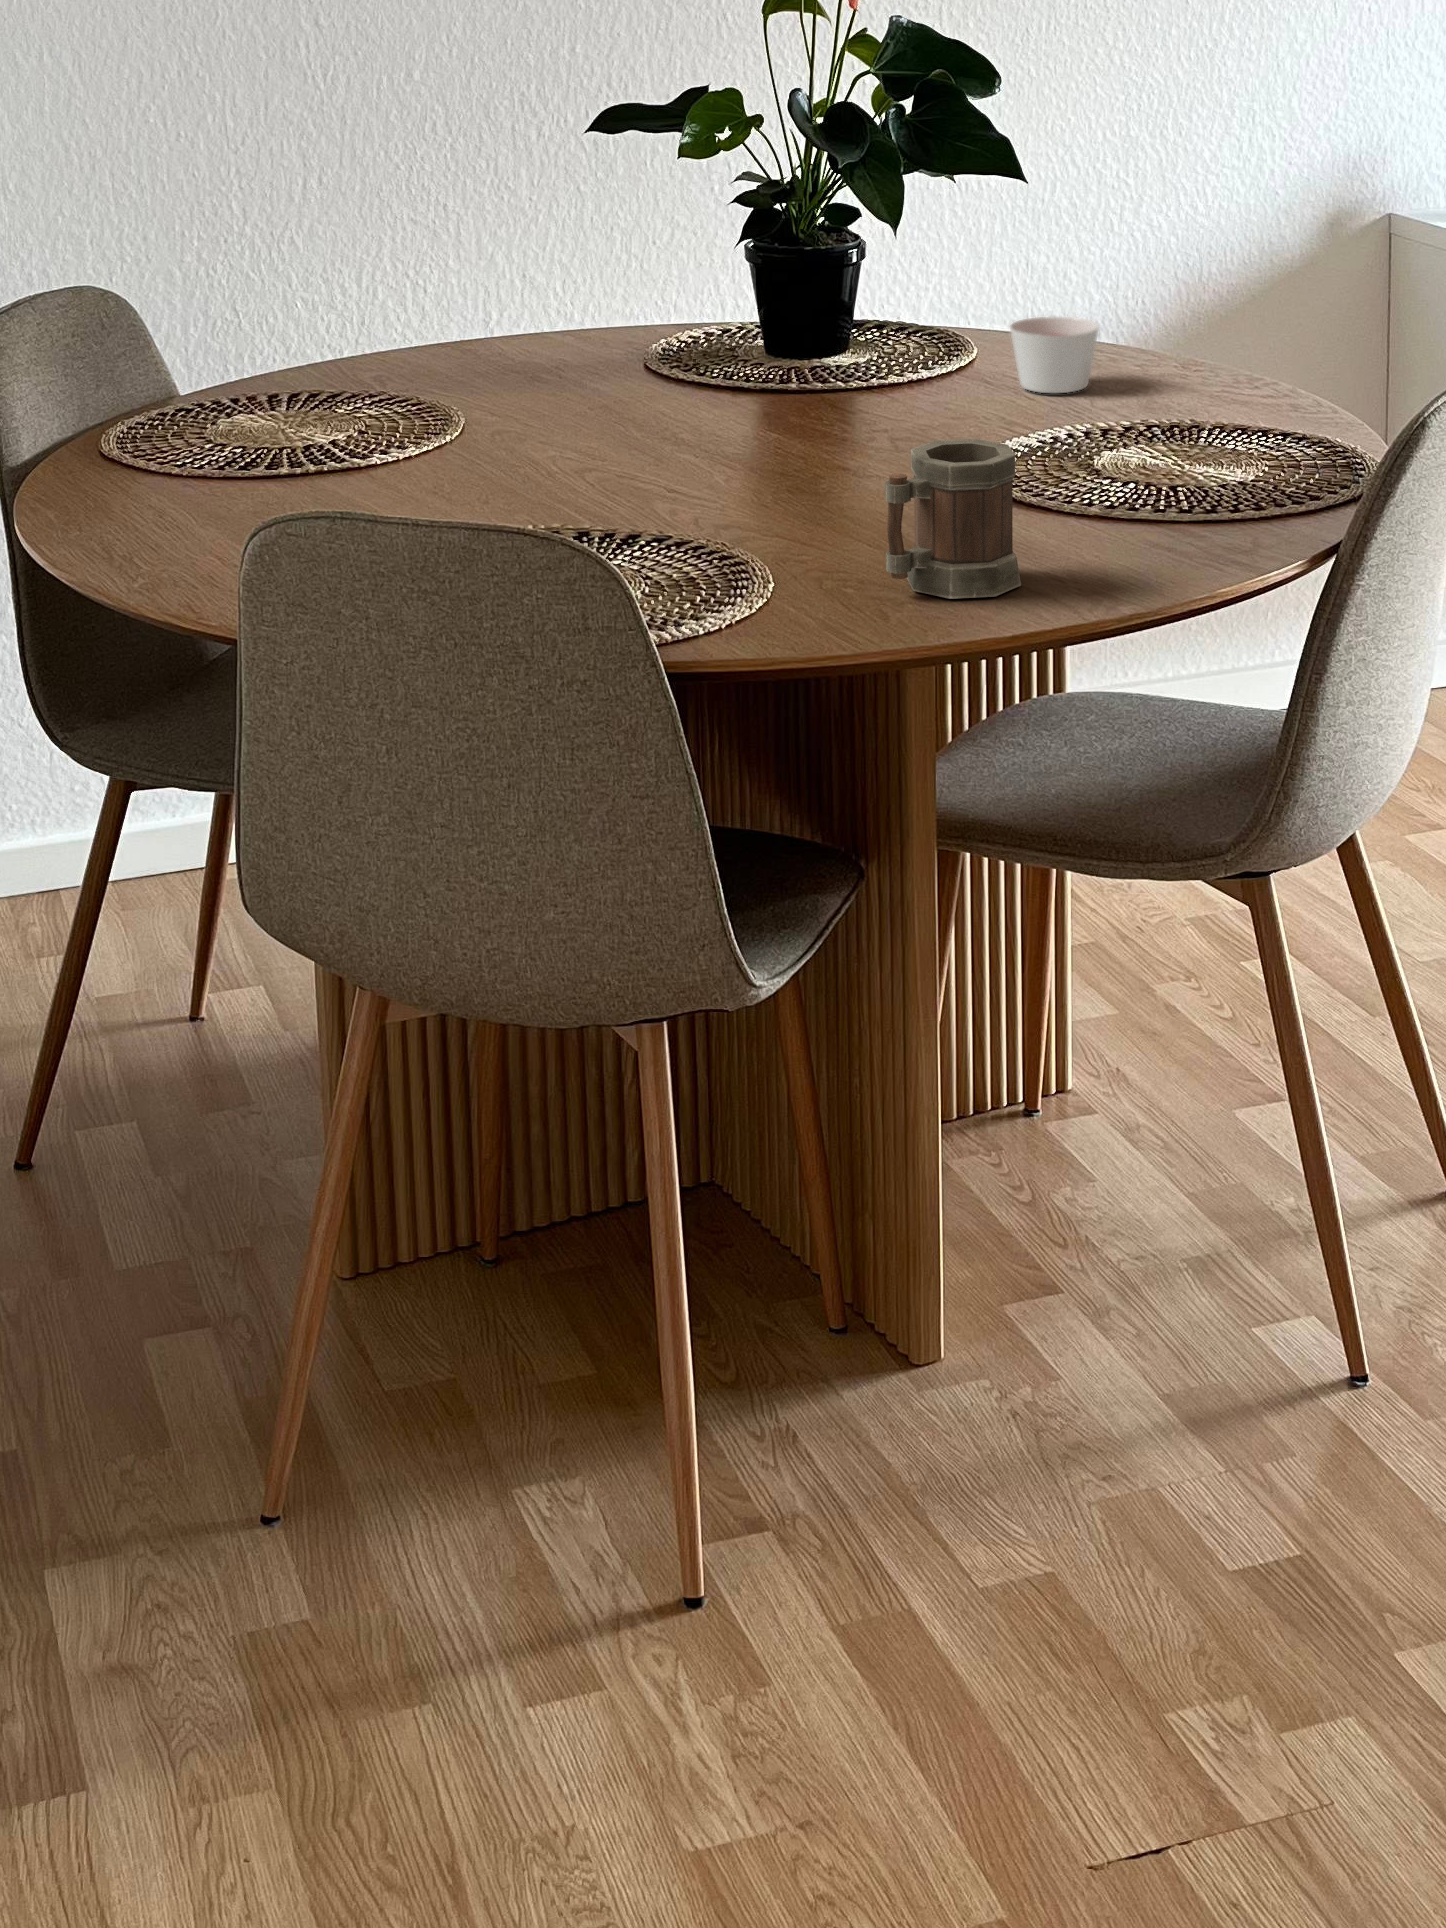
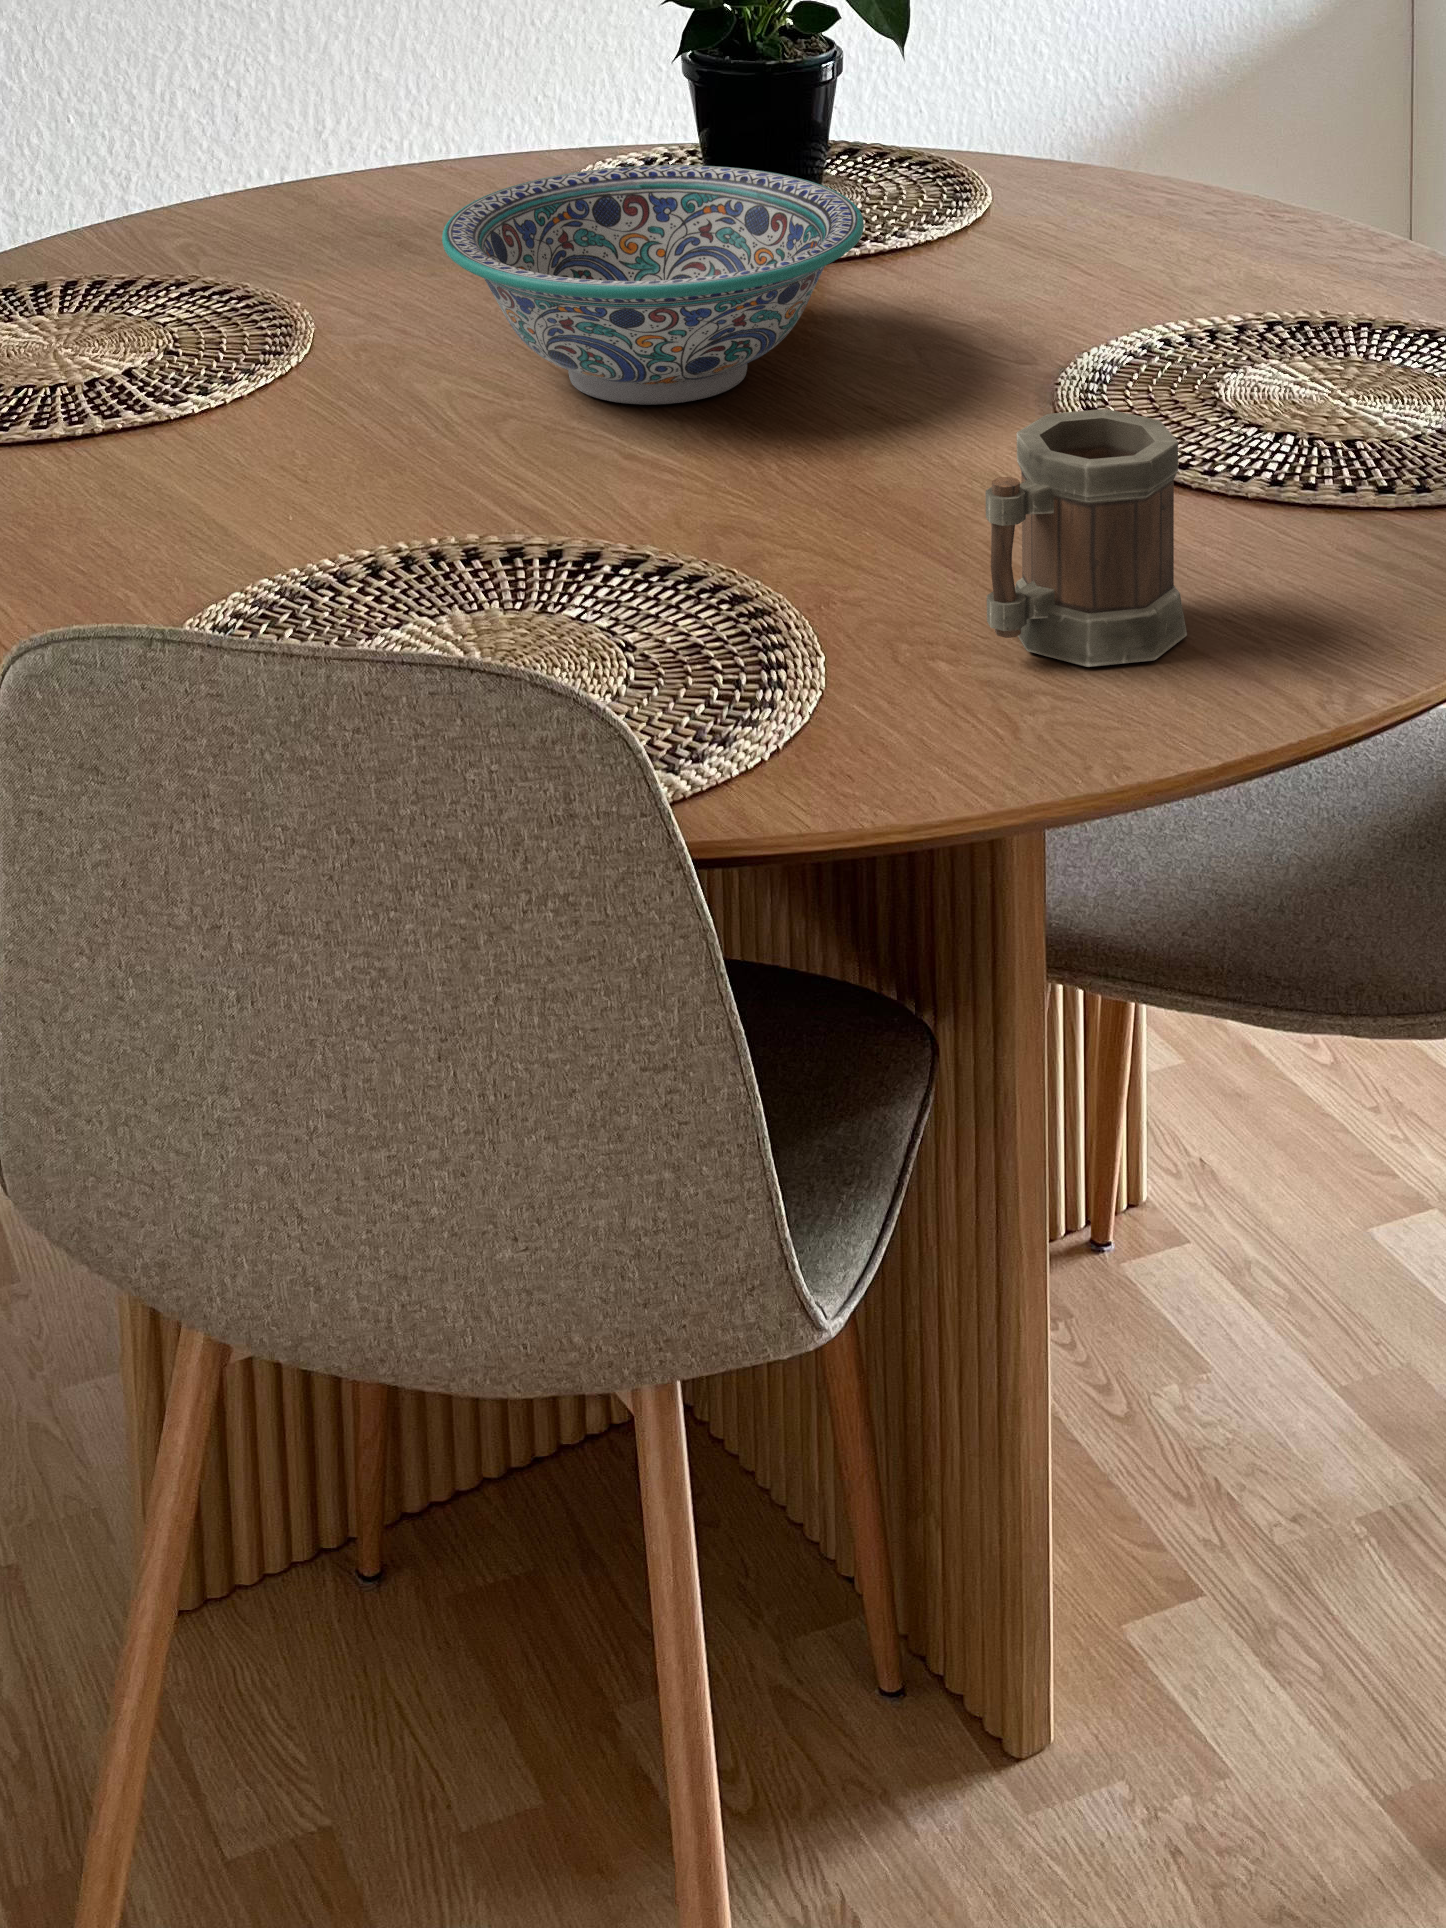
decorative bowl: none [553,309,849,464] -> present [442,165,864,405]
candle: present [1010,317,1099,393] -> none [1058,156,1180,265]

